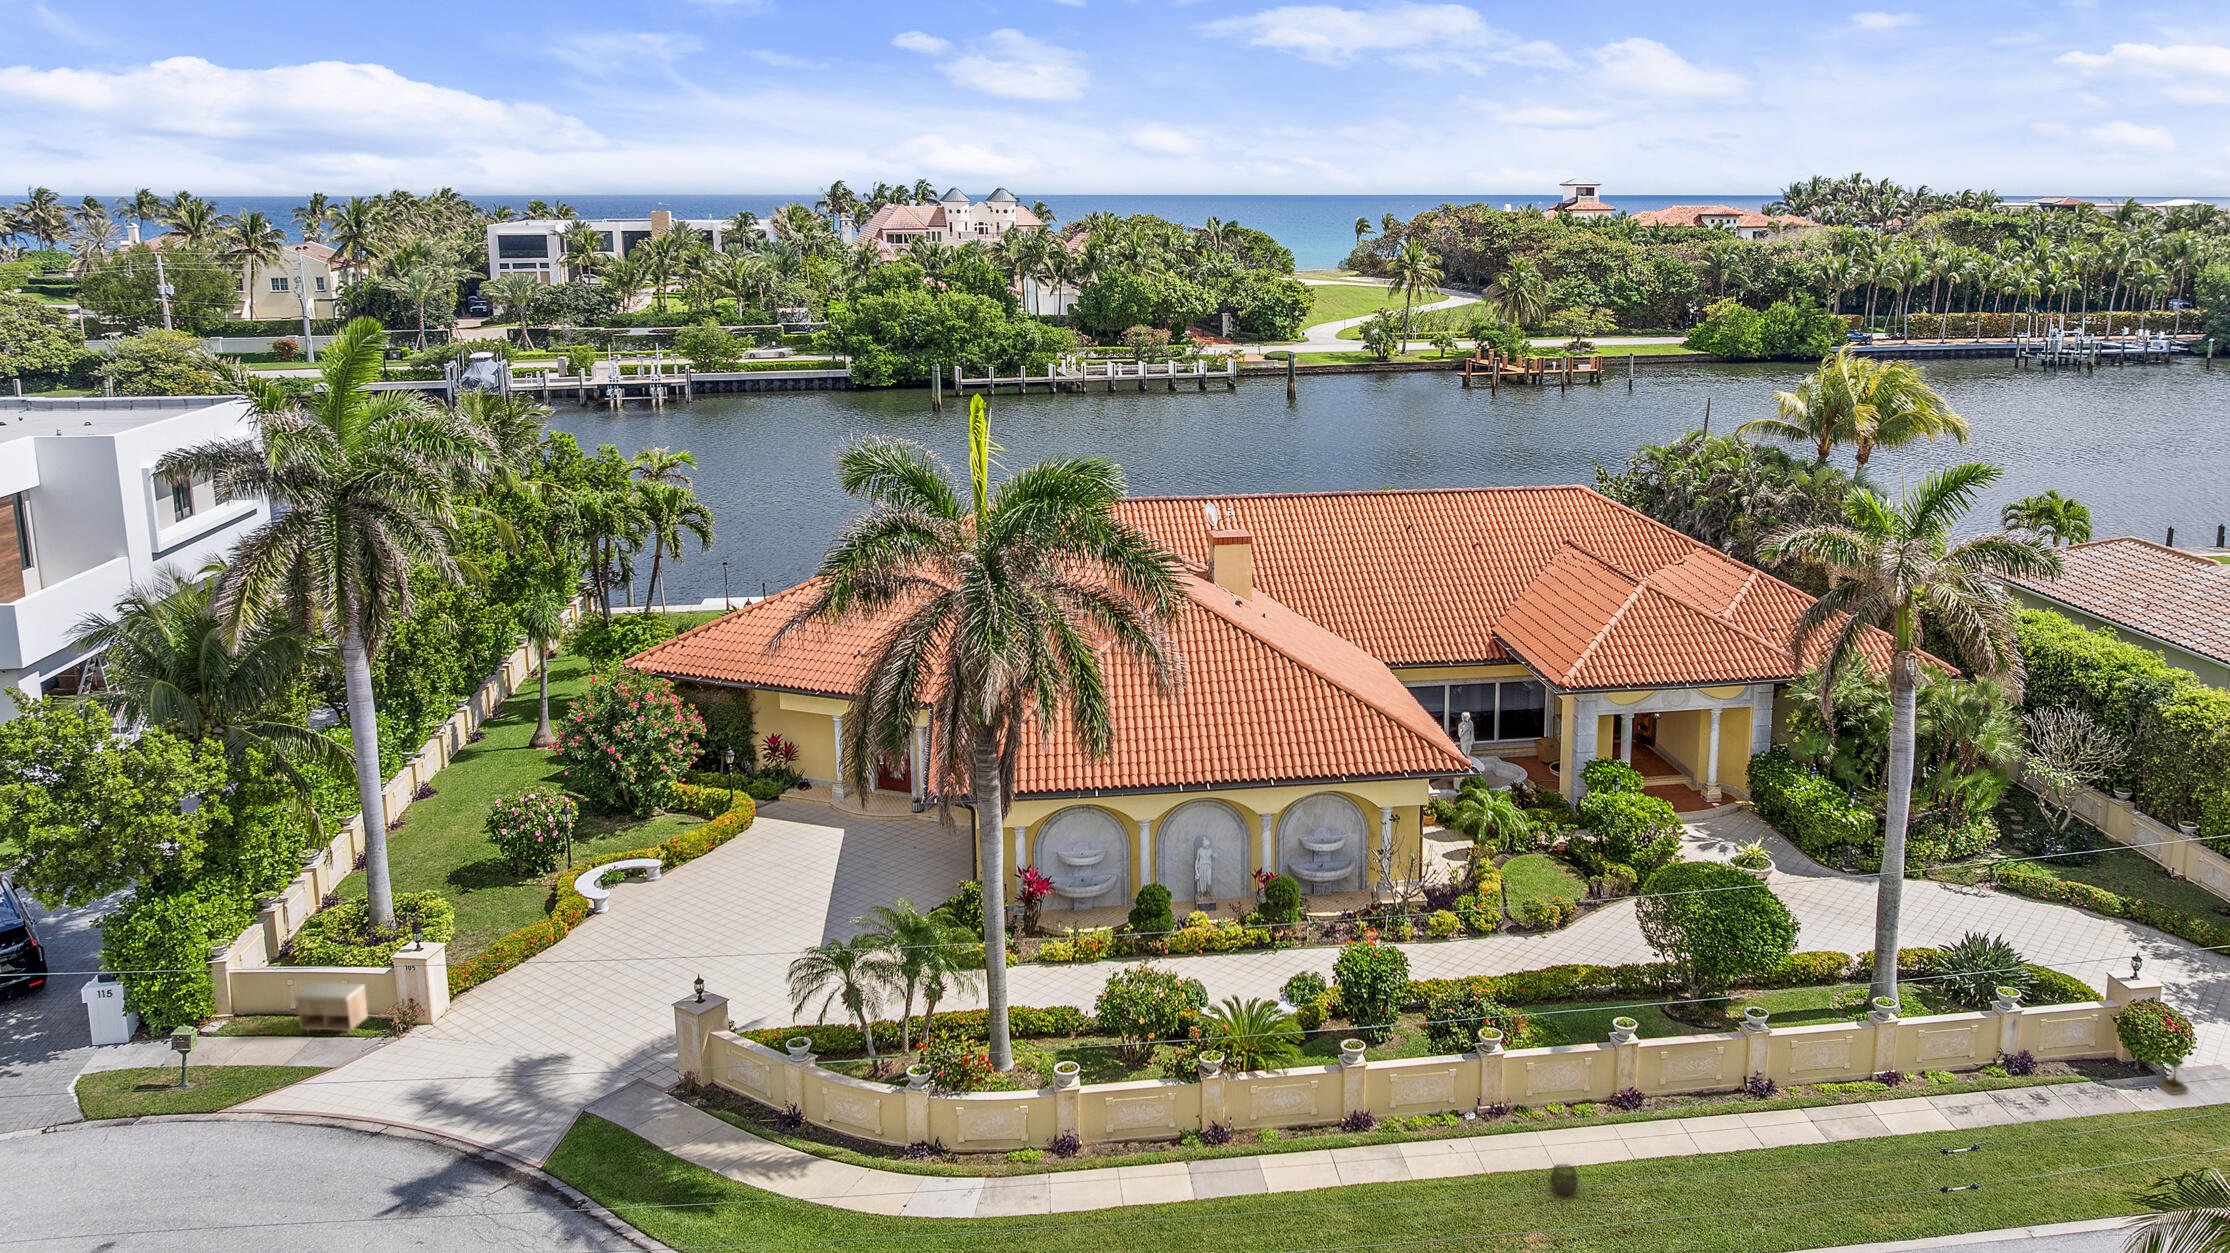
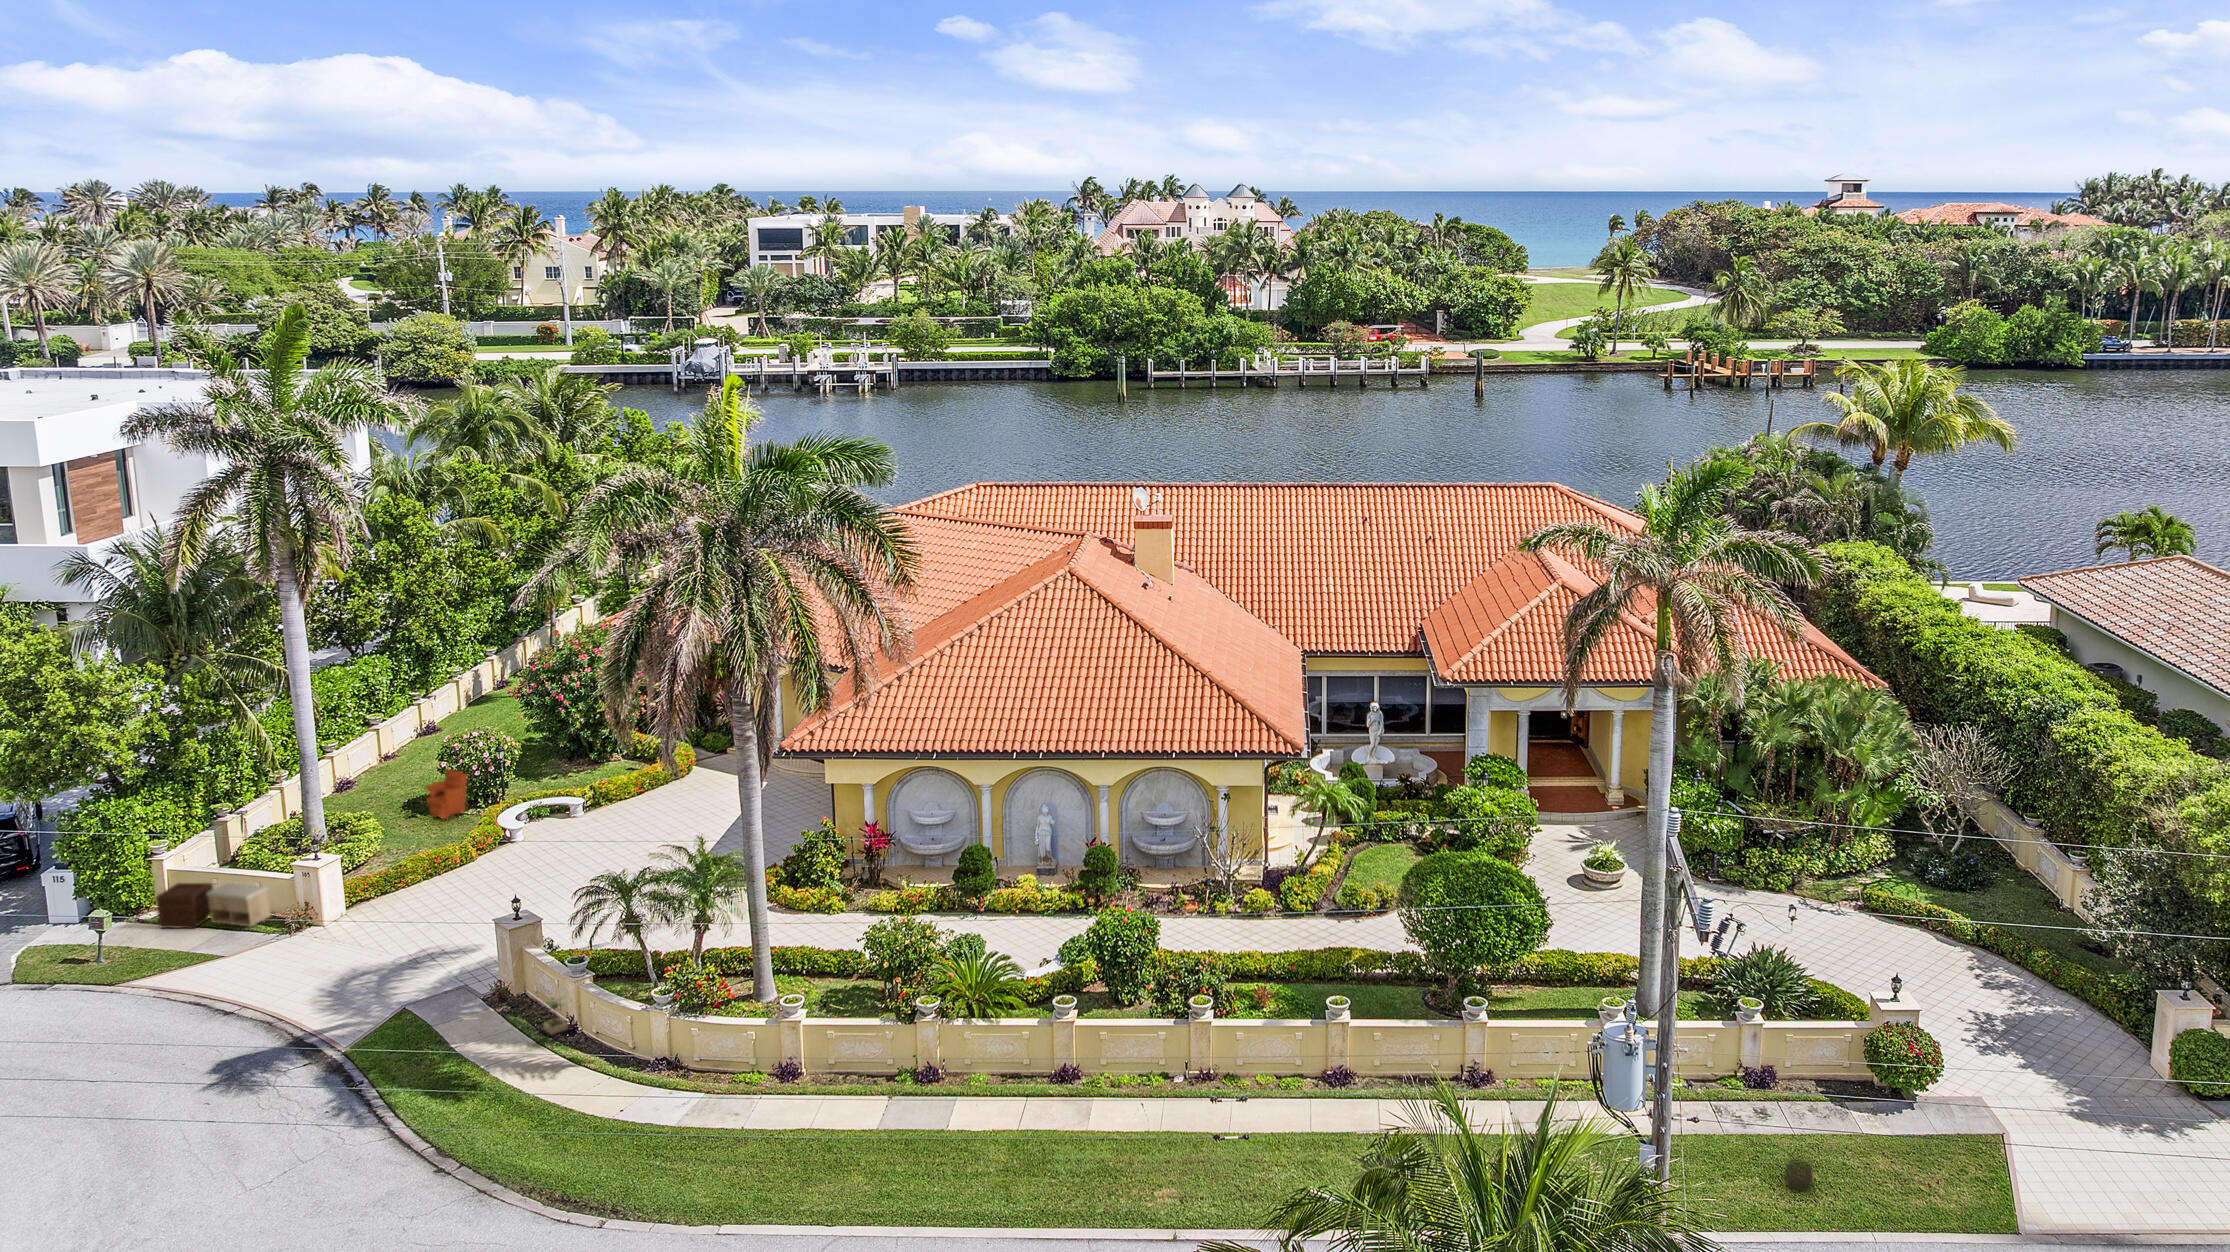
armchair: none [476,836,525,894] -> present [425,769,467,820]
wooden crate: none [235,984,297,1041] -> present [156,883,213,928]
potted plant: present [2158,1057,2188,1095] -> present [543,997,568,1035]
woven basket: present [1550,1164,1578,1196] -> present [1785,1158,1813,1191]

